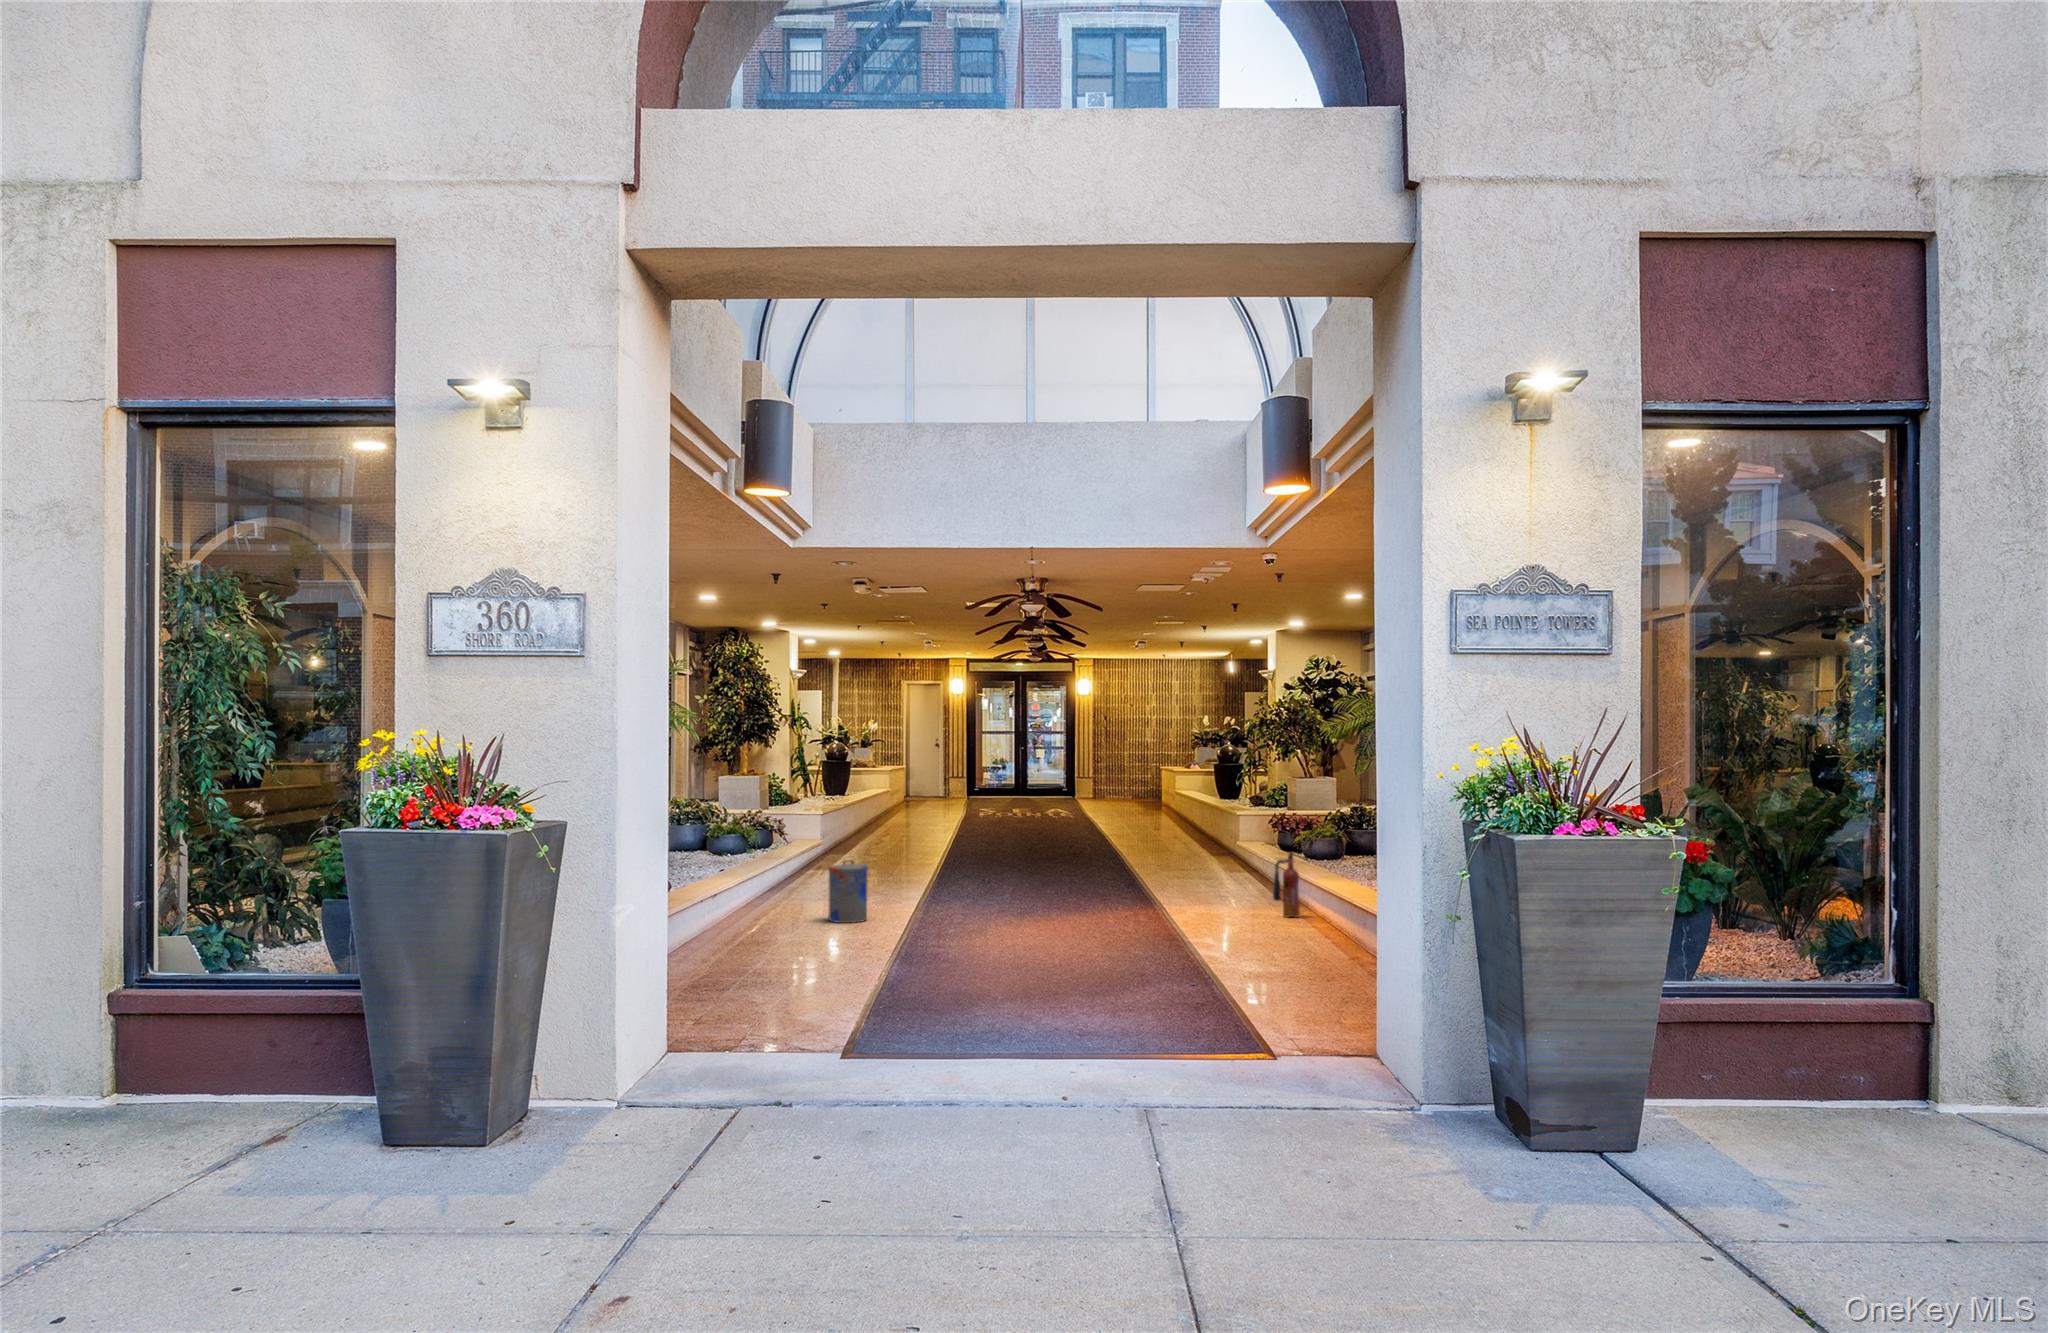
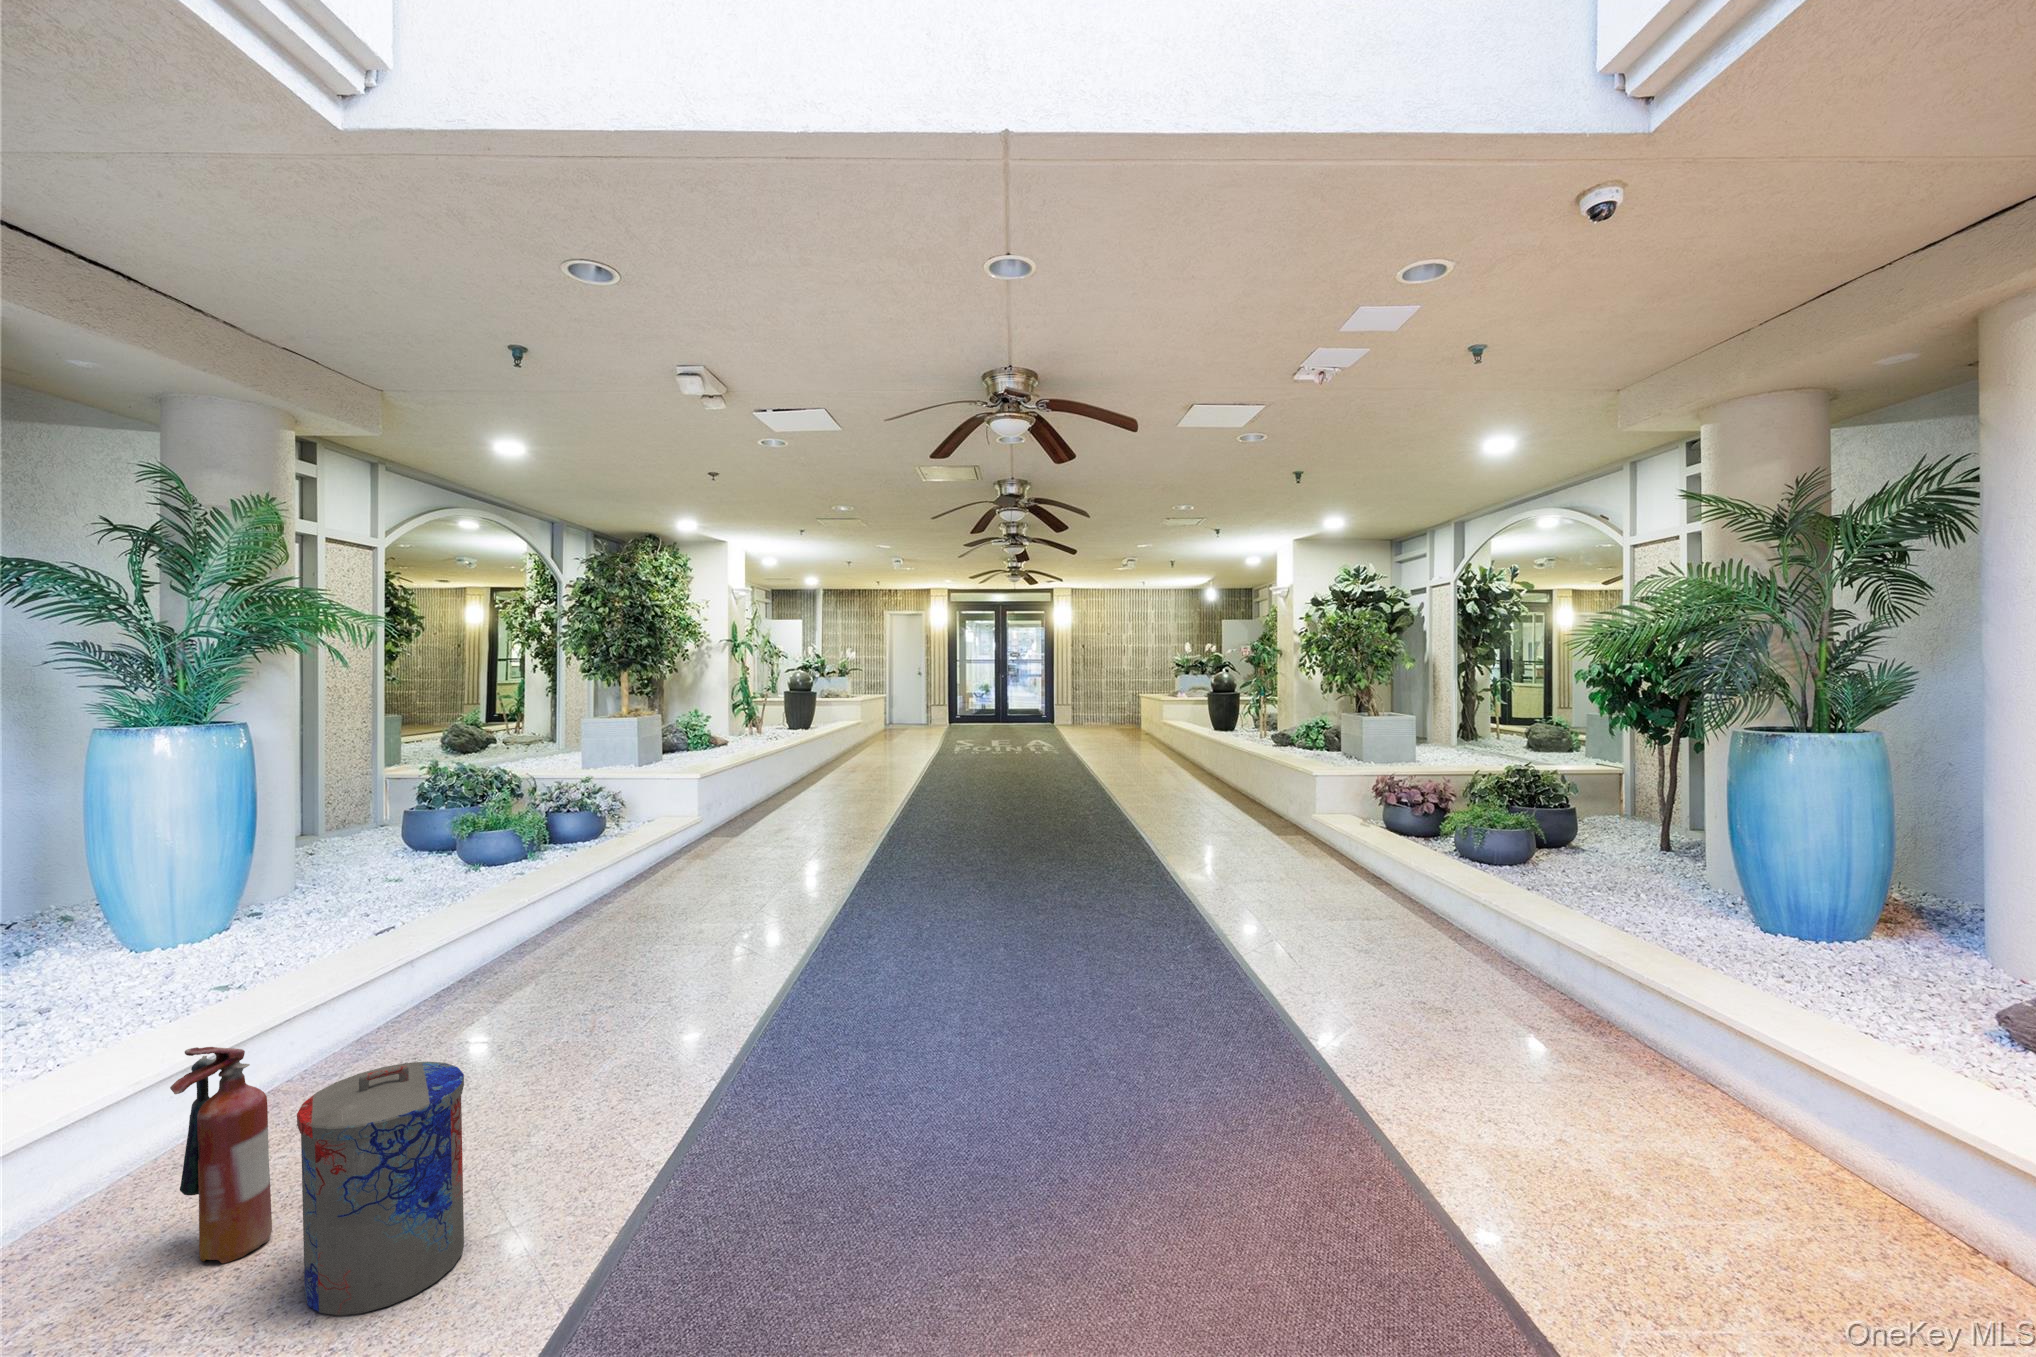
fire extinguisher: present [1273,853,1300,918] -> present [170,1047,272,1263]

